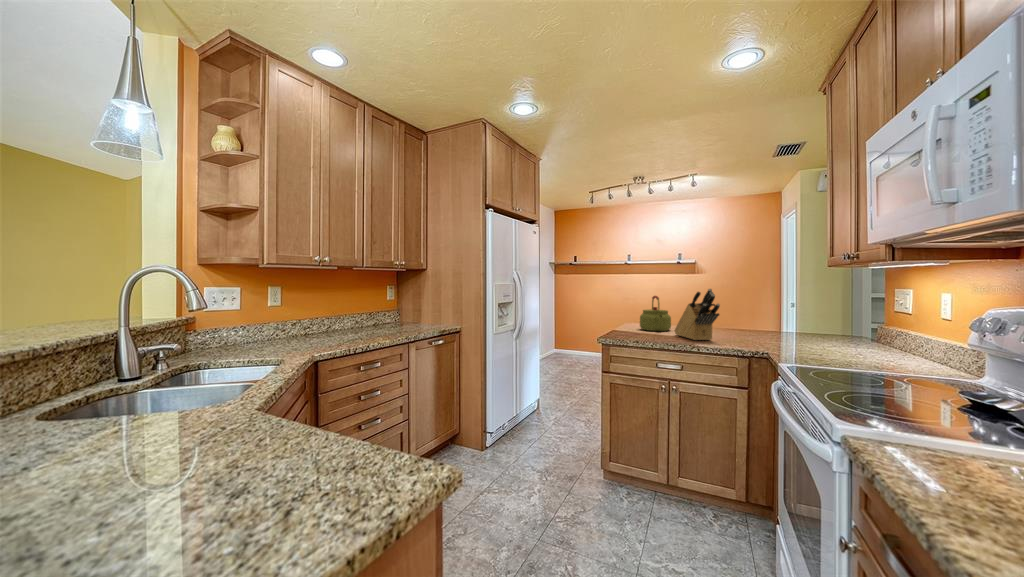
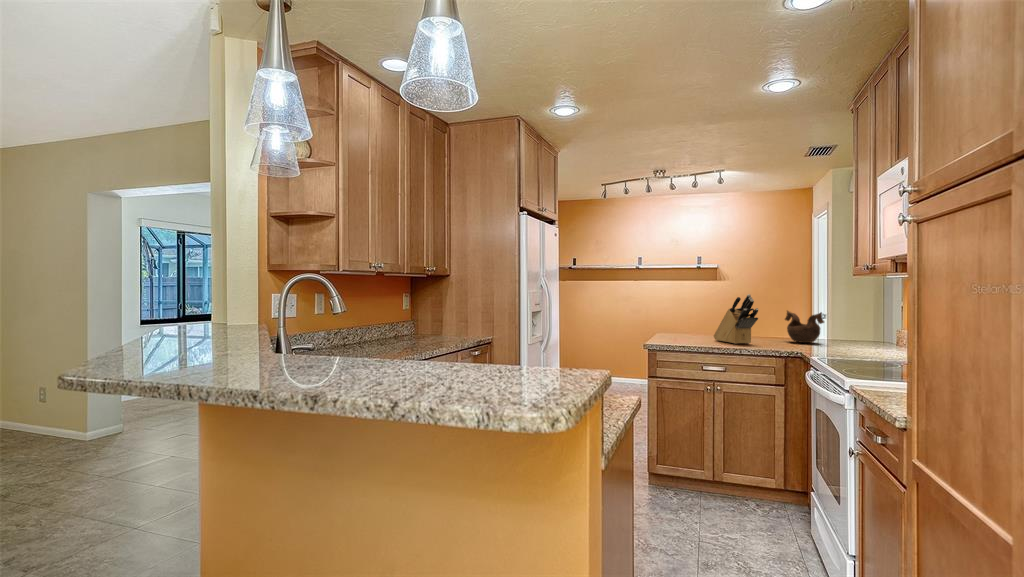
kettle: present [640,296,671,331] -> none [676,302,708,338]
decorative bowl: none [750,305,795,340] -> present [785,311,824,343]

